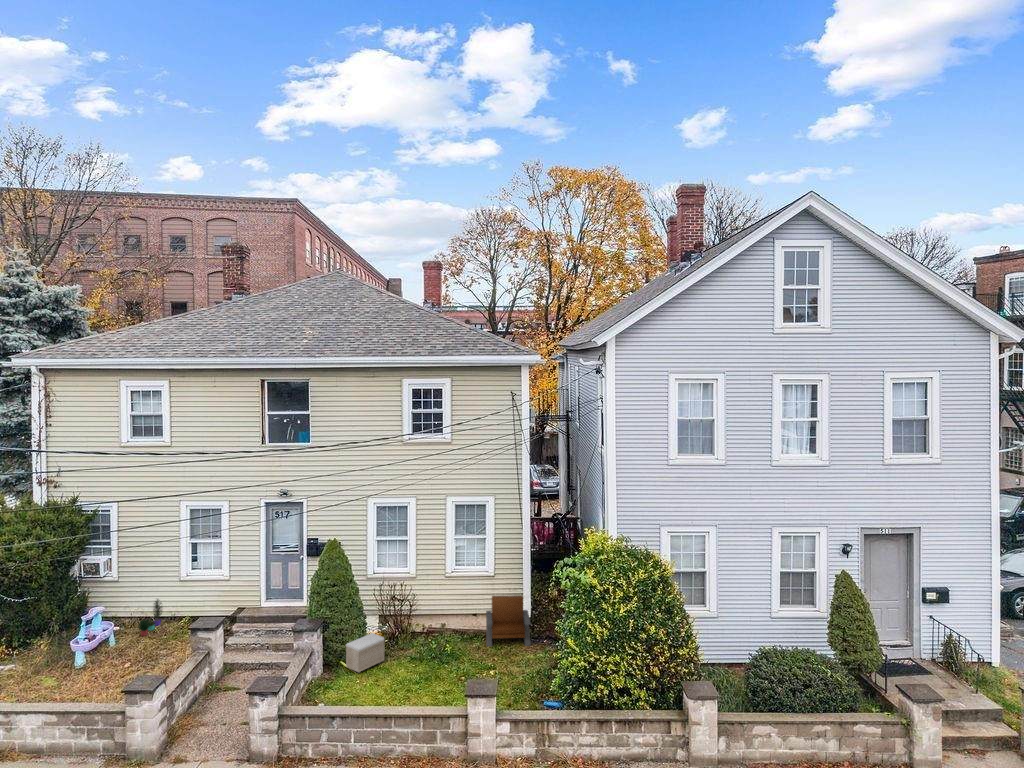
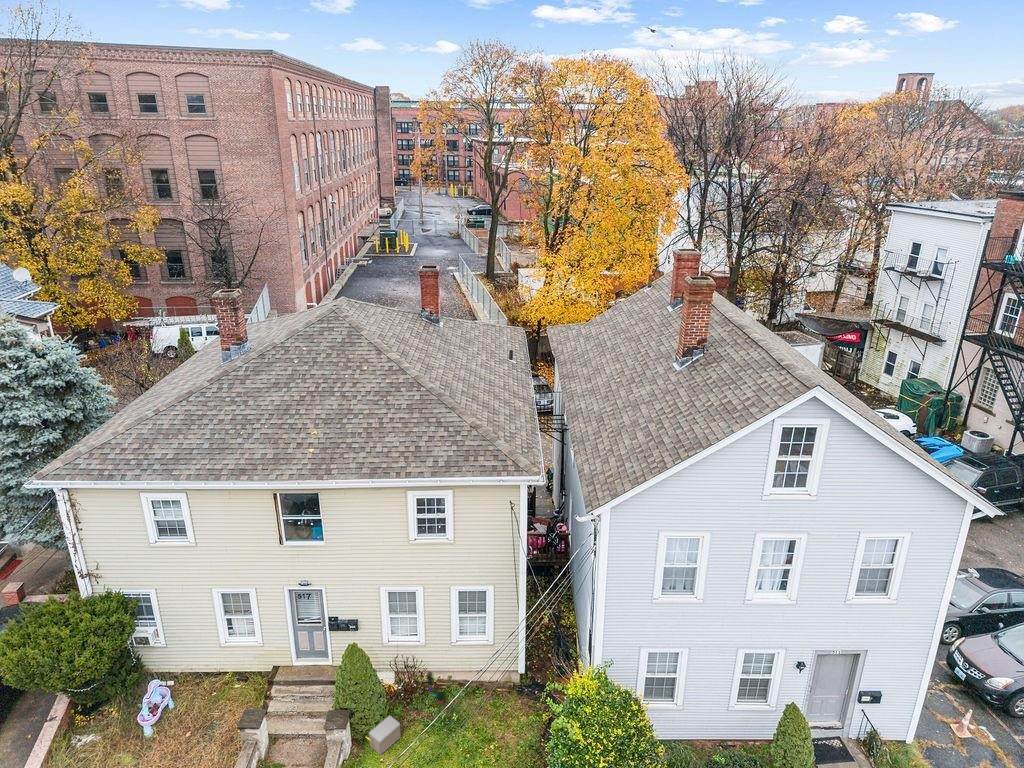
lounge chair: present [486,595,531,646] -> none [485,665,522,713]
potted plant: present [138,599,162,636] -> present [427,671,445,704]

